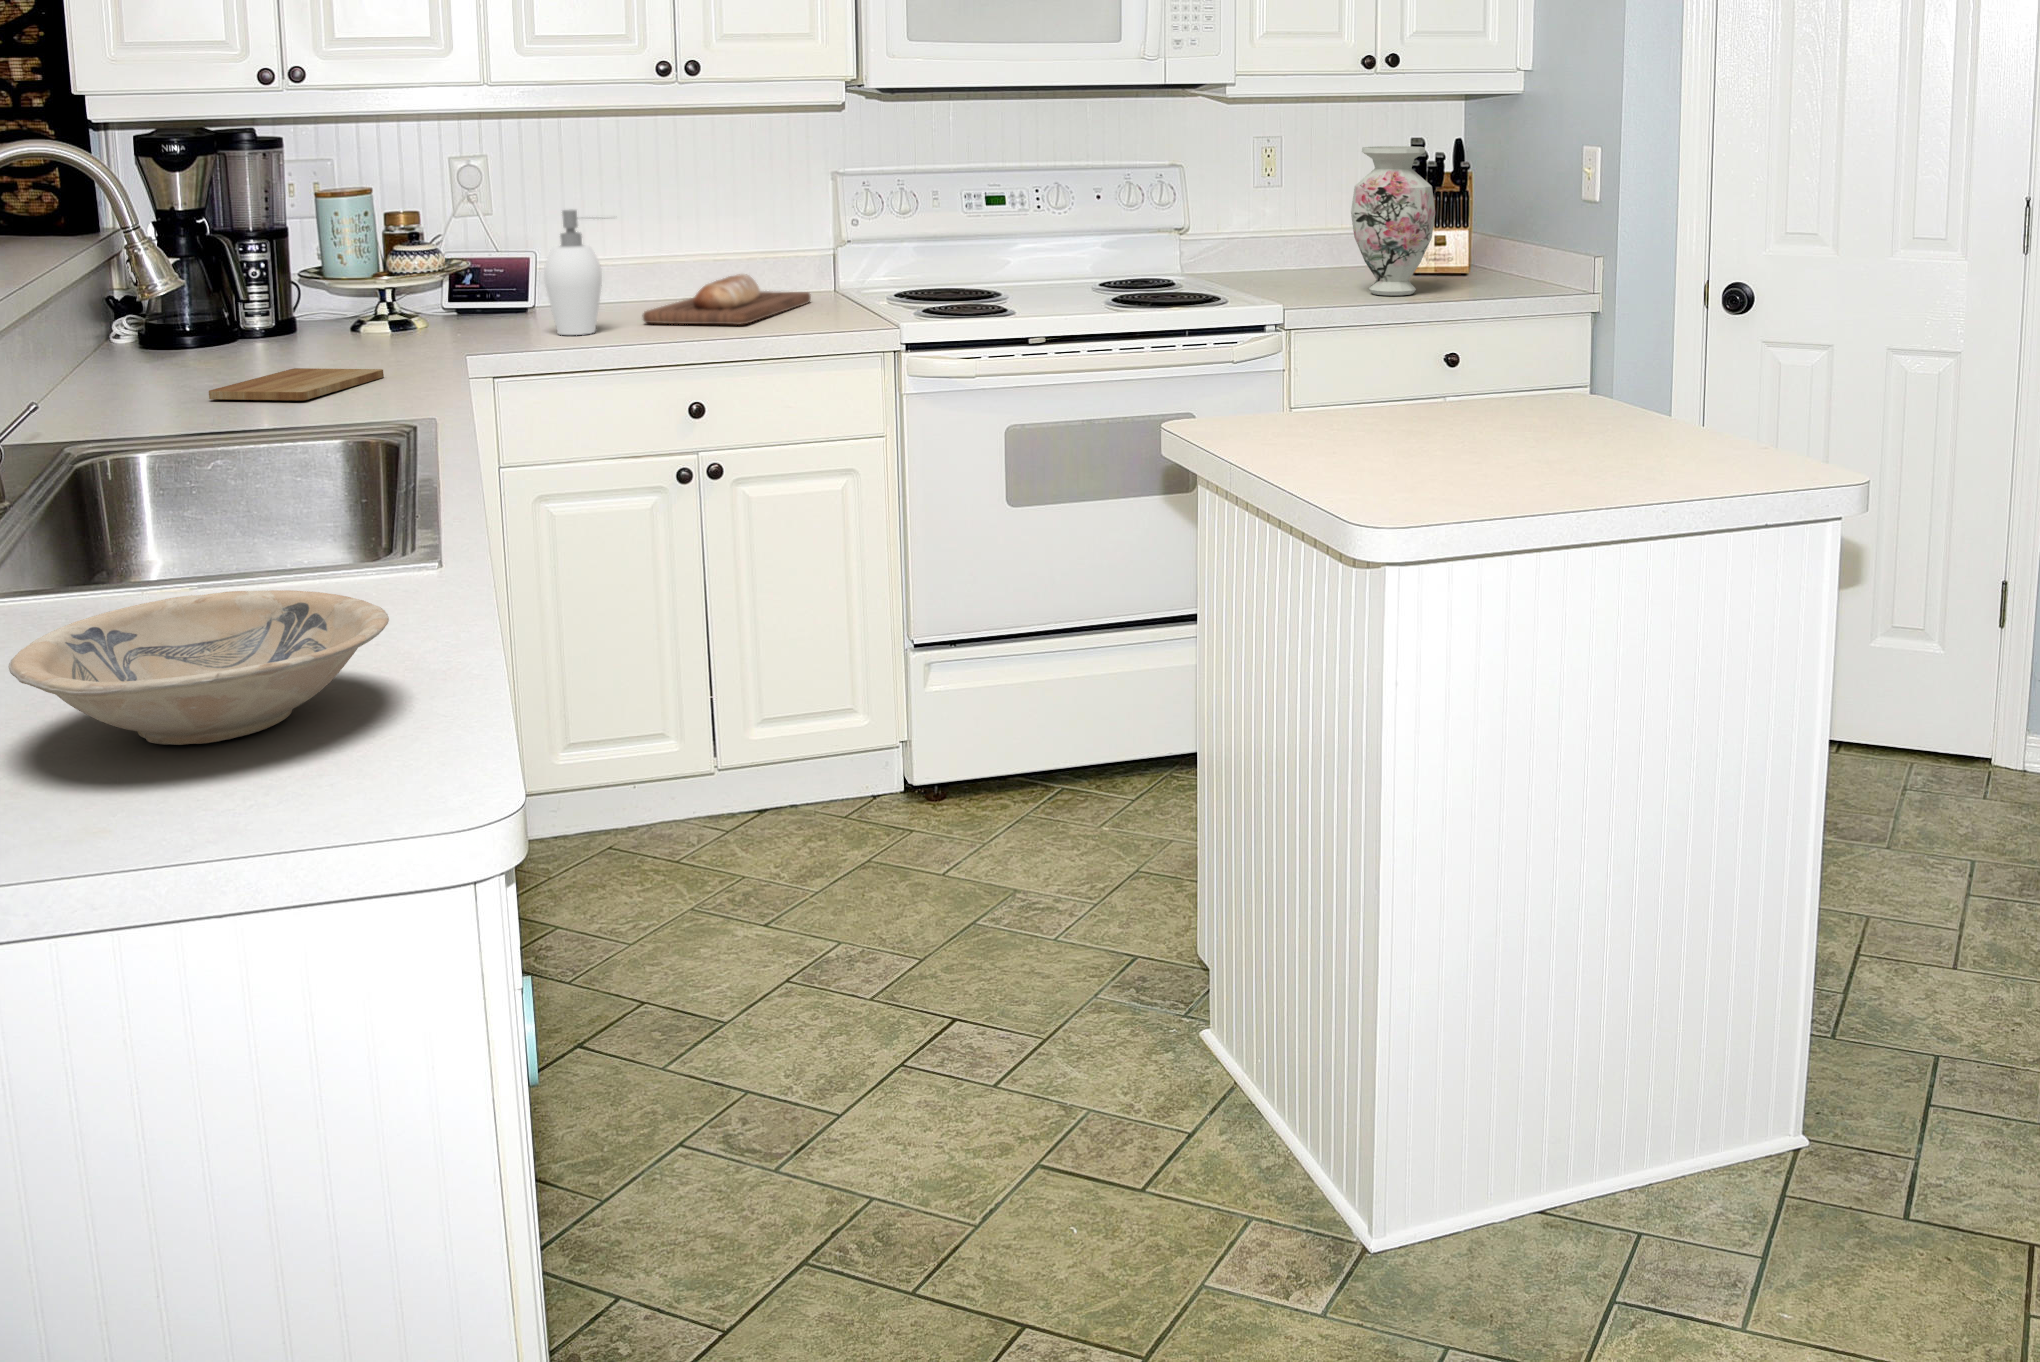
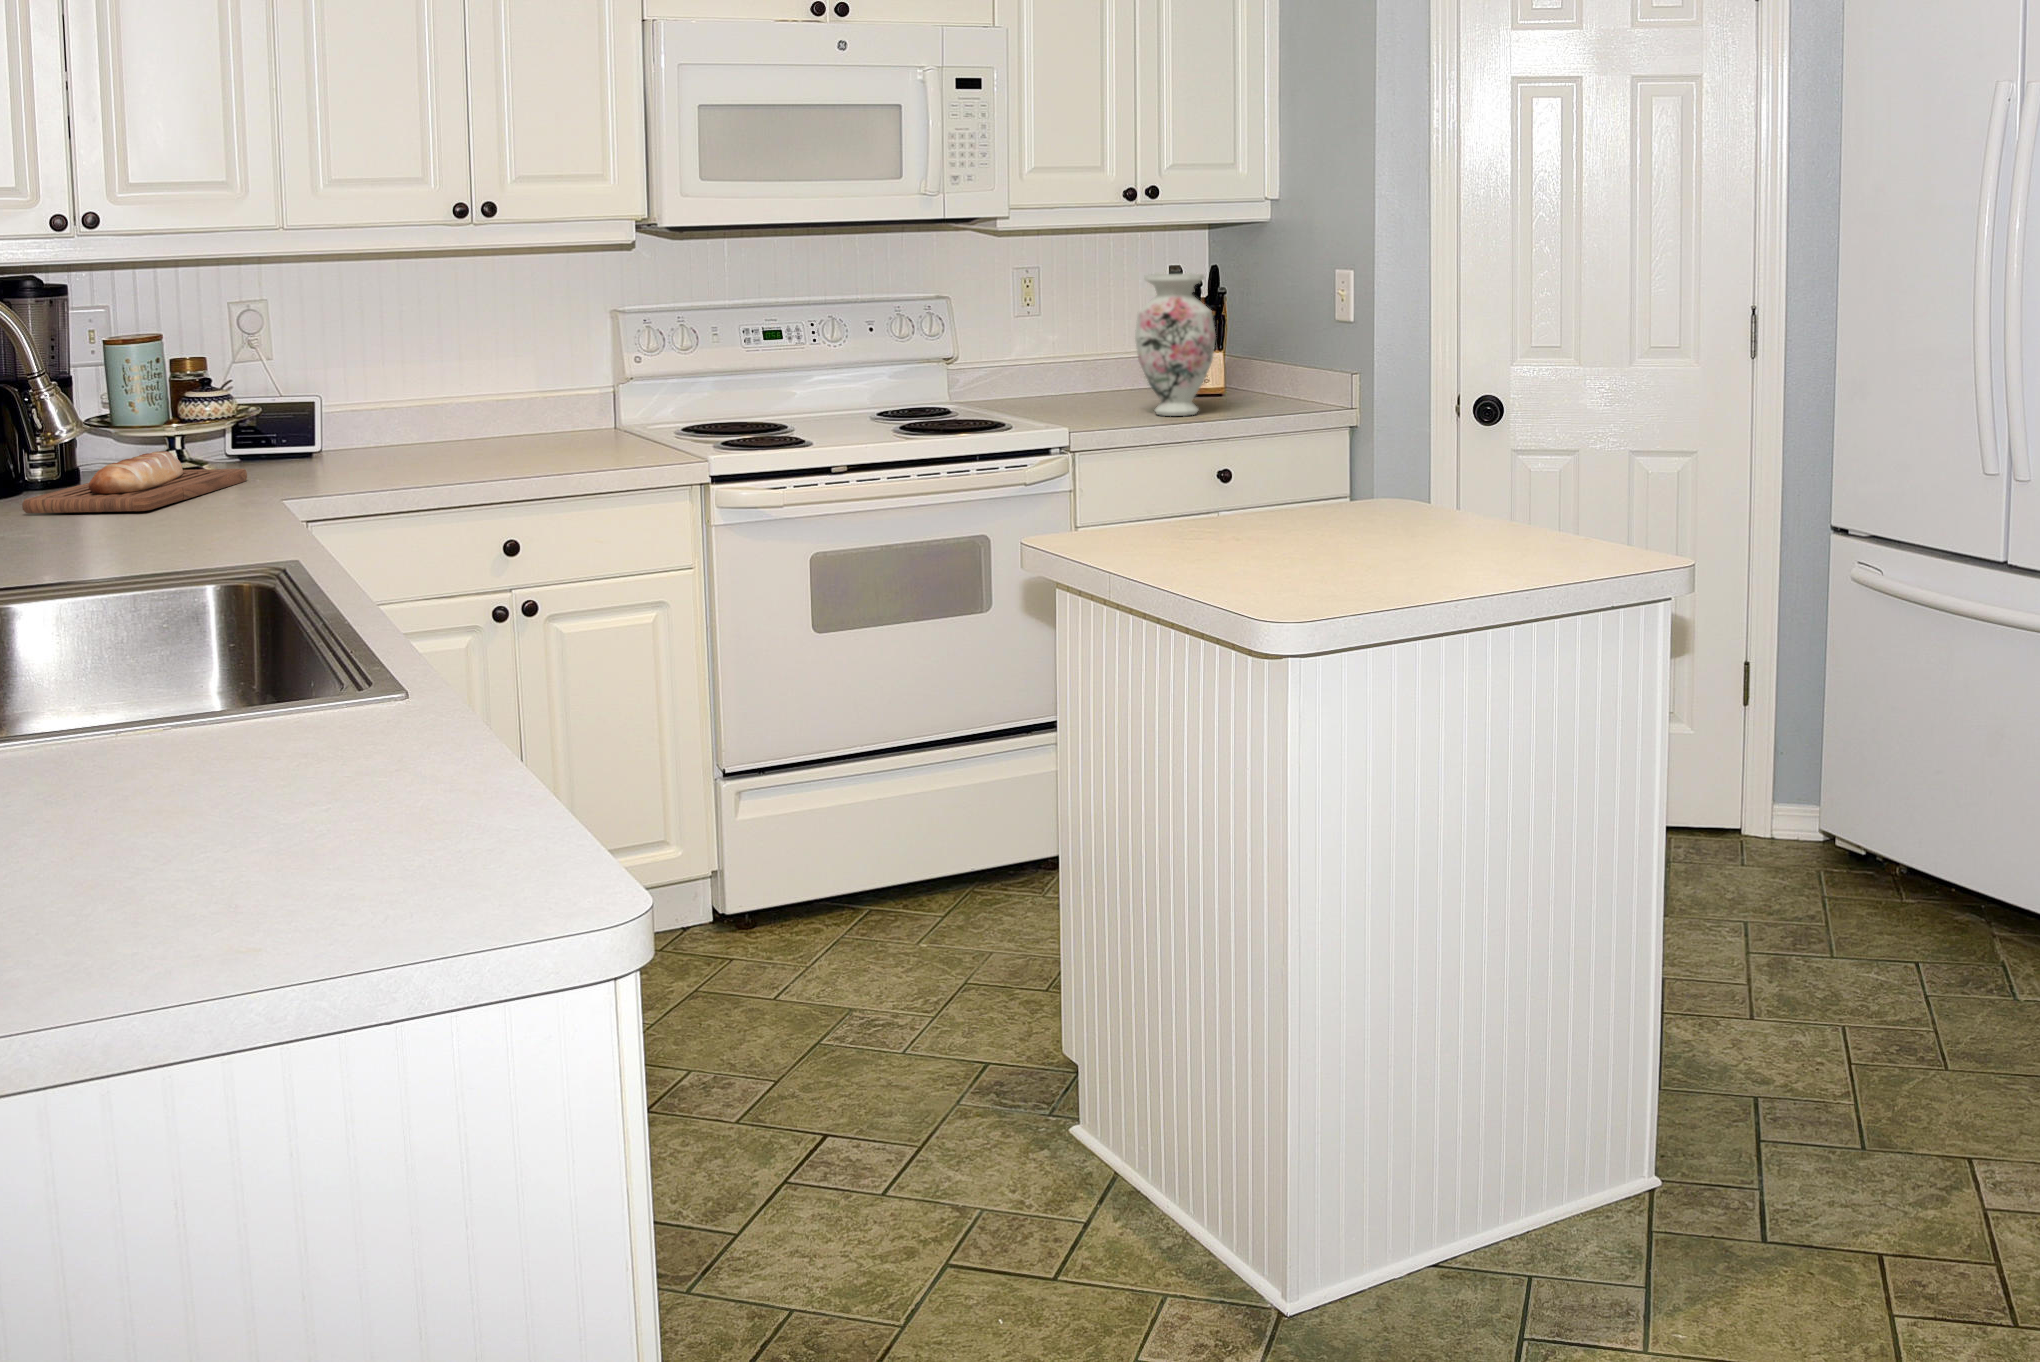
soap dispenser: present [544,210,602,335] -> none [352,350,427,476]
bread loaf: present [642,274,811,325] -> present [22,451,247,513]
cutting board: present [209,368,384,400] -> none [41,513,212,548]
bowl: present [8,590,389,745] -> none [102,701,451,846]

